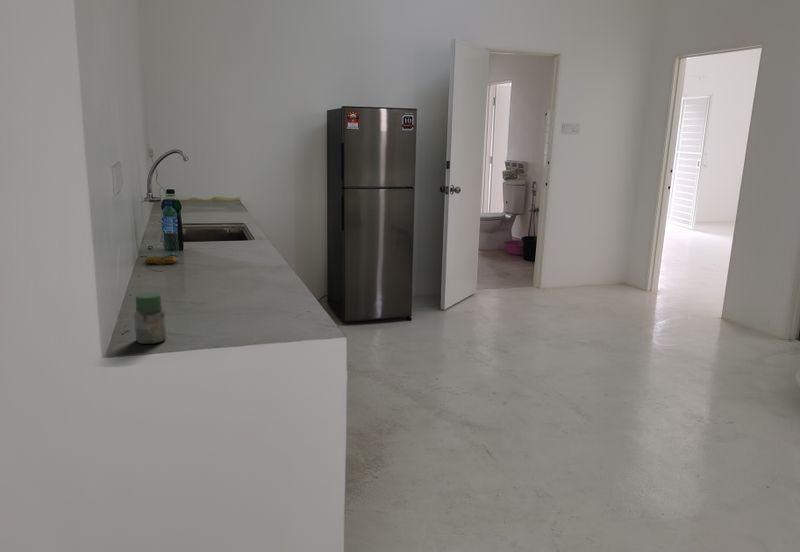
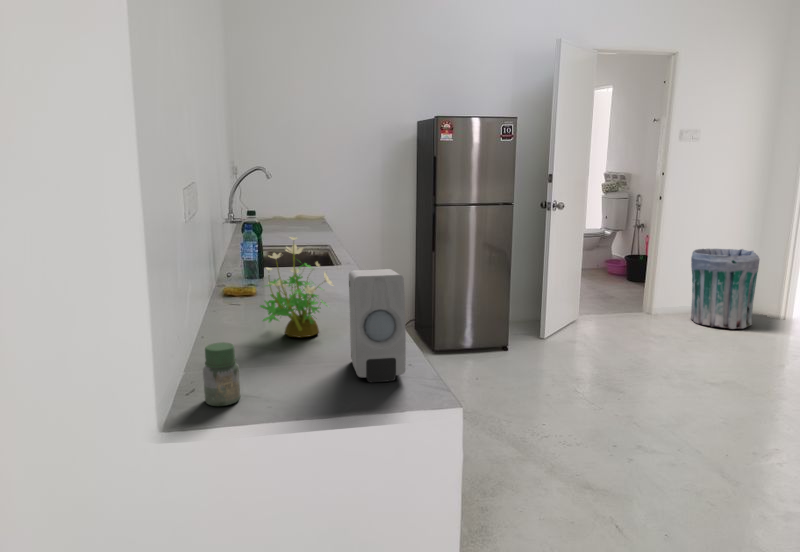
potted plant: none [181,209,247,295] -> present [260,237,333,337]
trash can: none [573,230,629,300] -> present [691,249,760,329]
soap dispenser: none [257,235,305,326] -> present [349,269,406,382]

